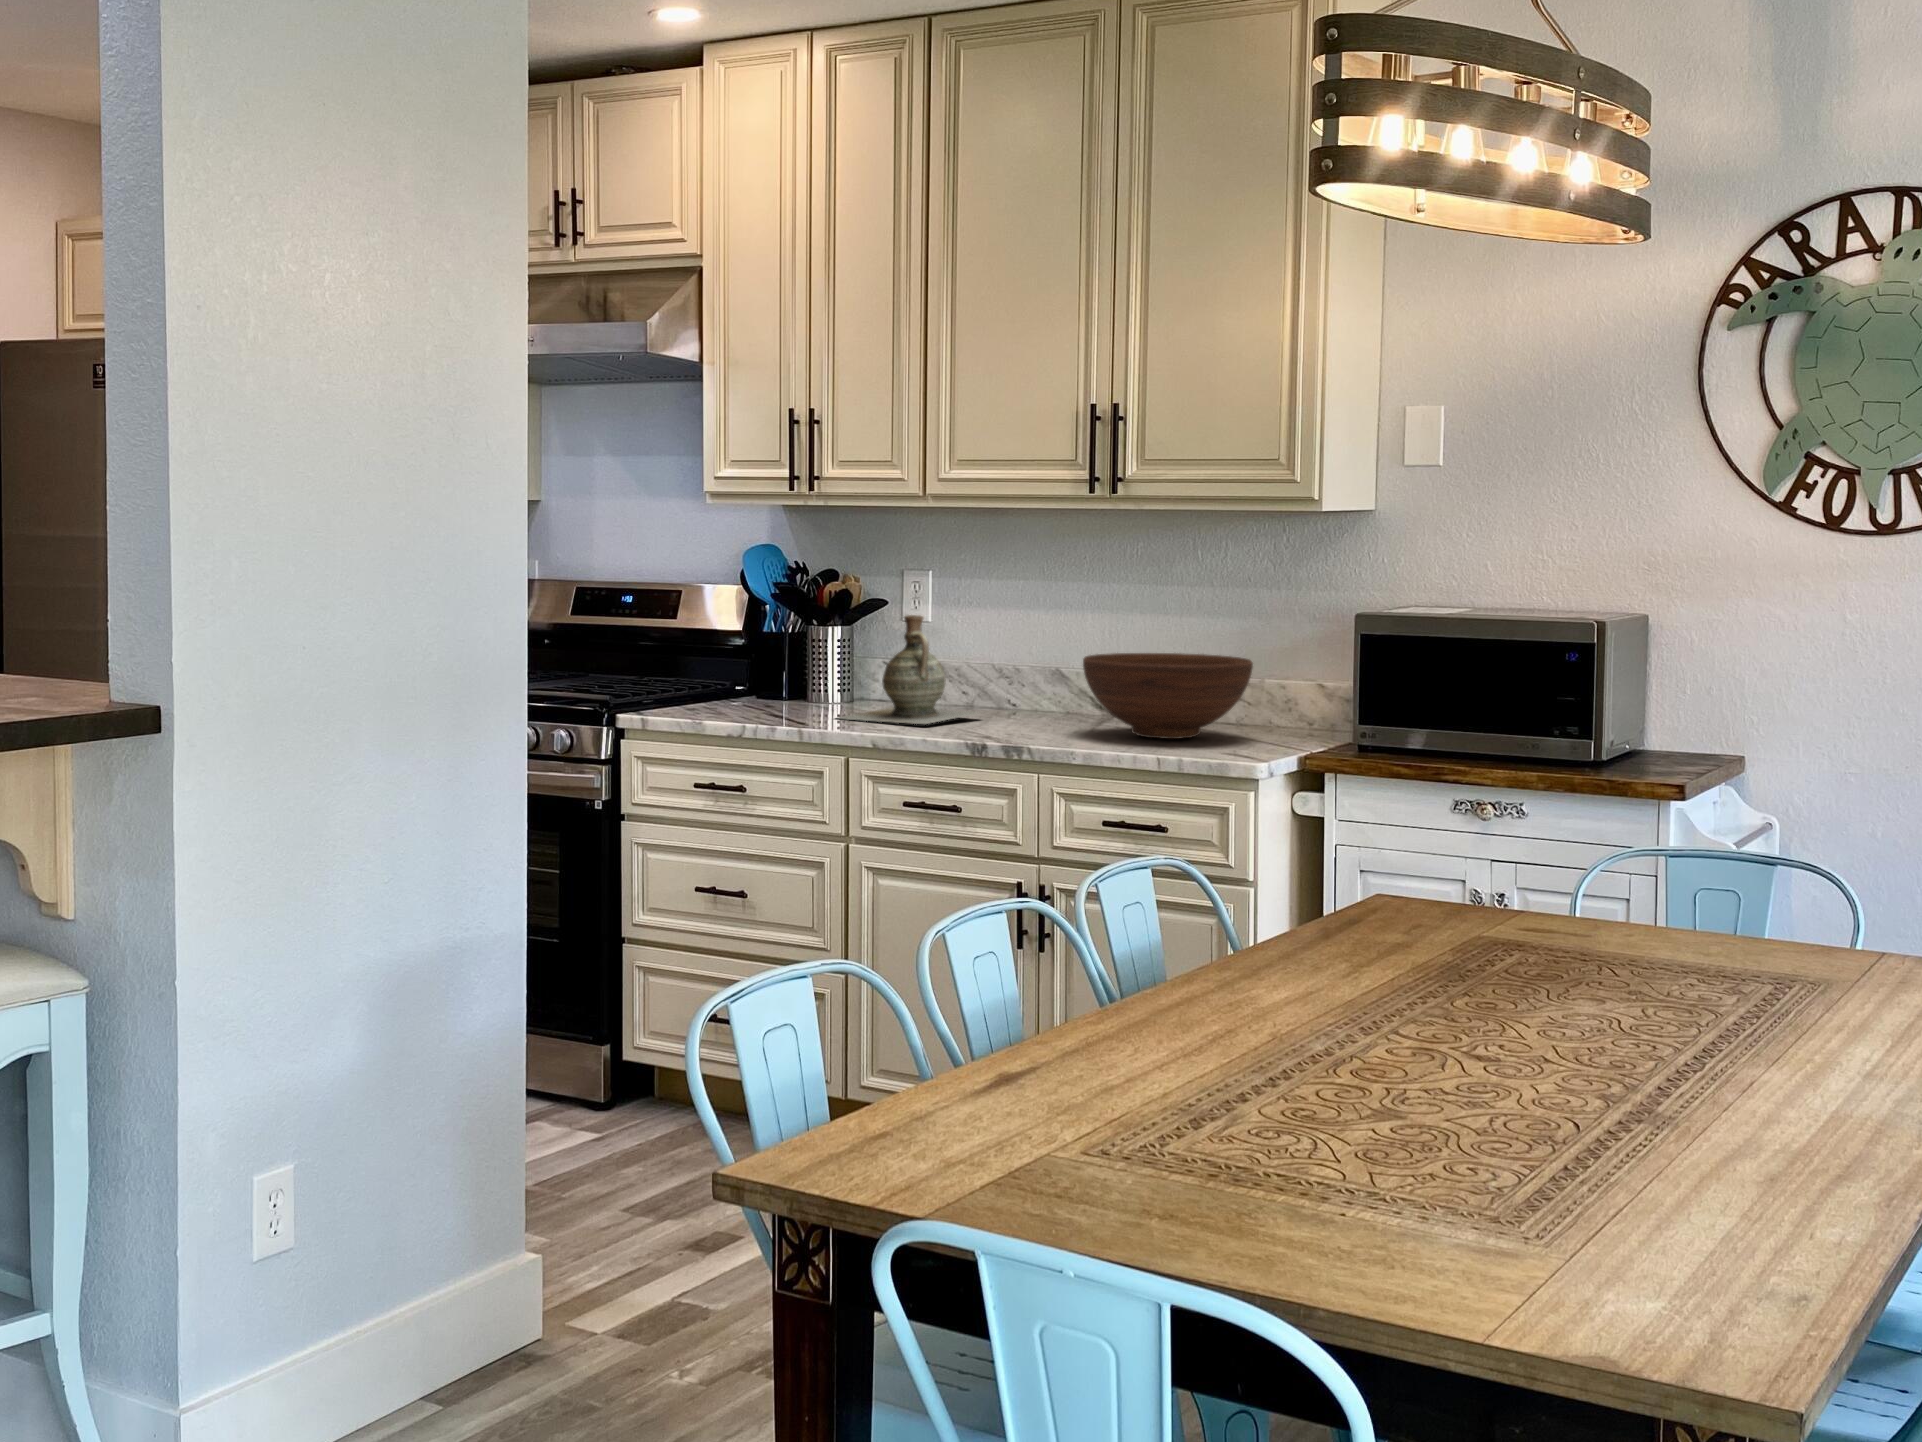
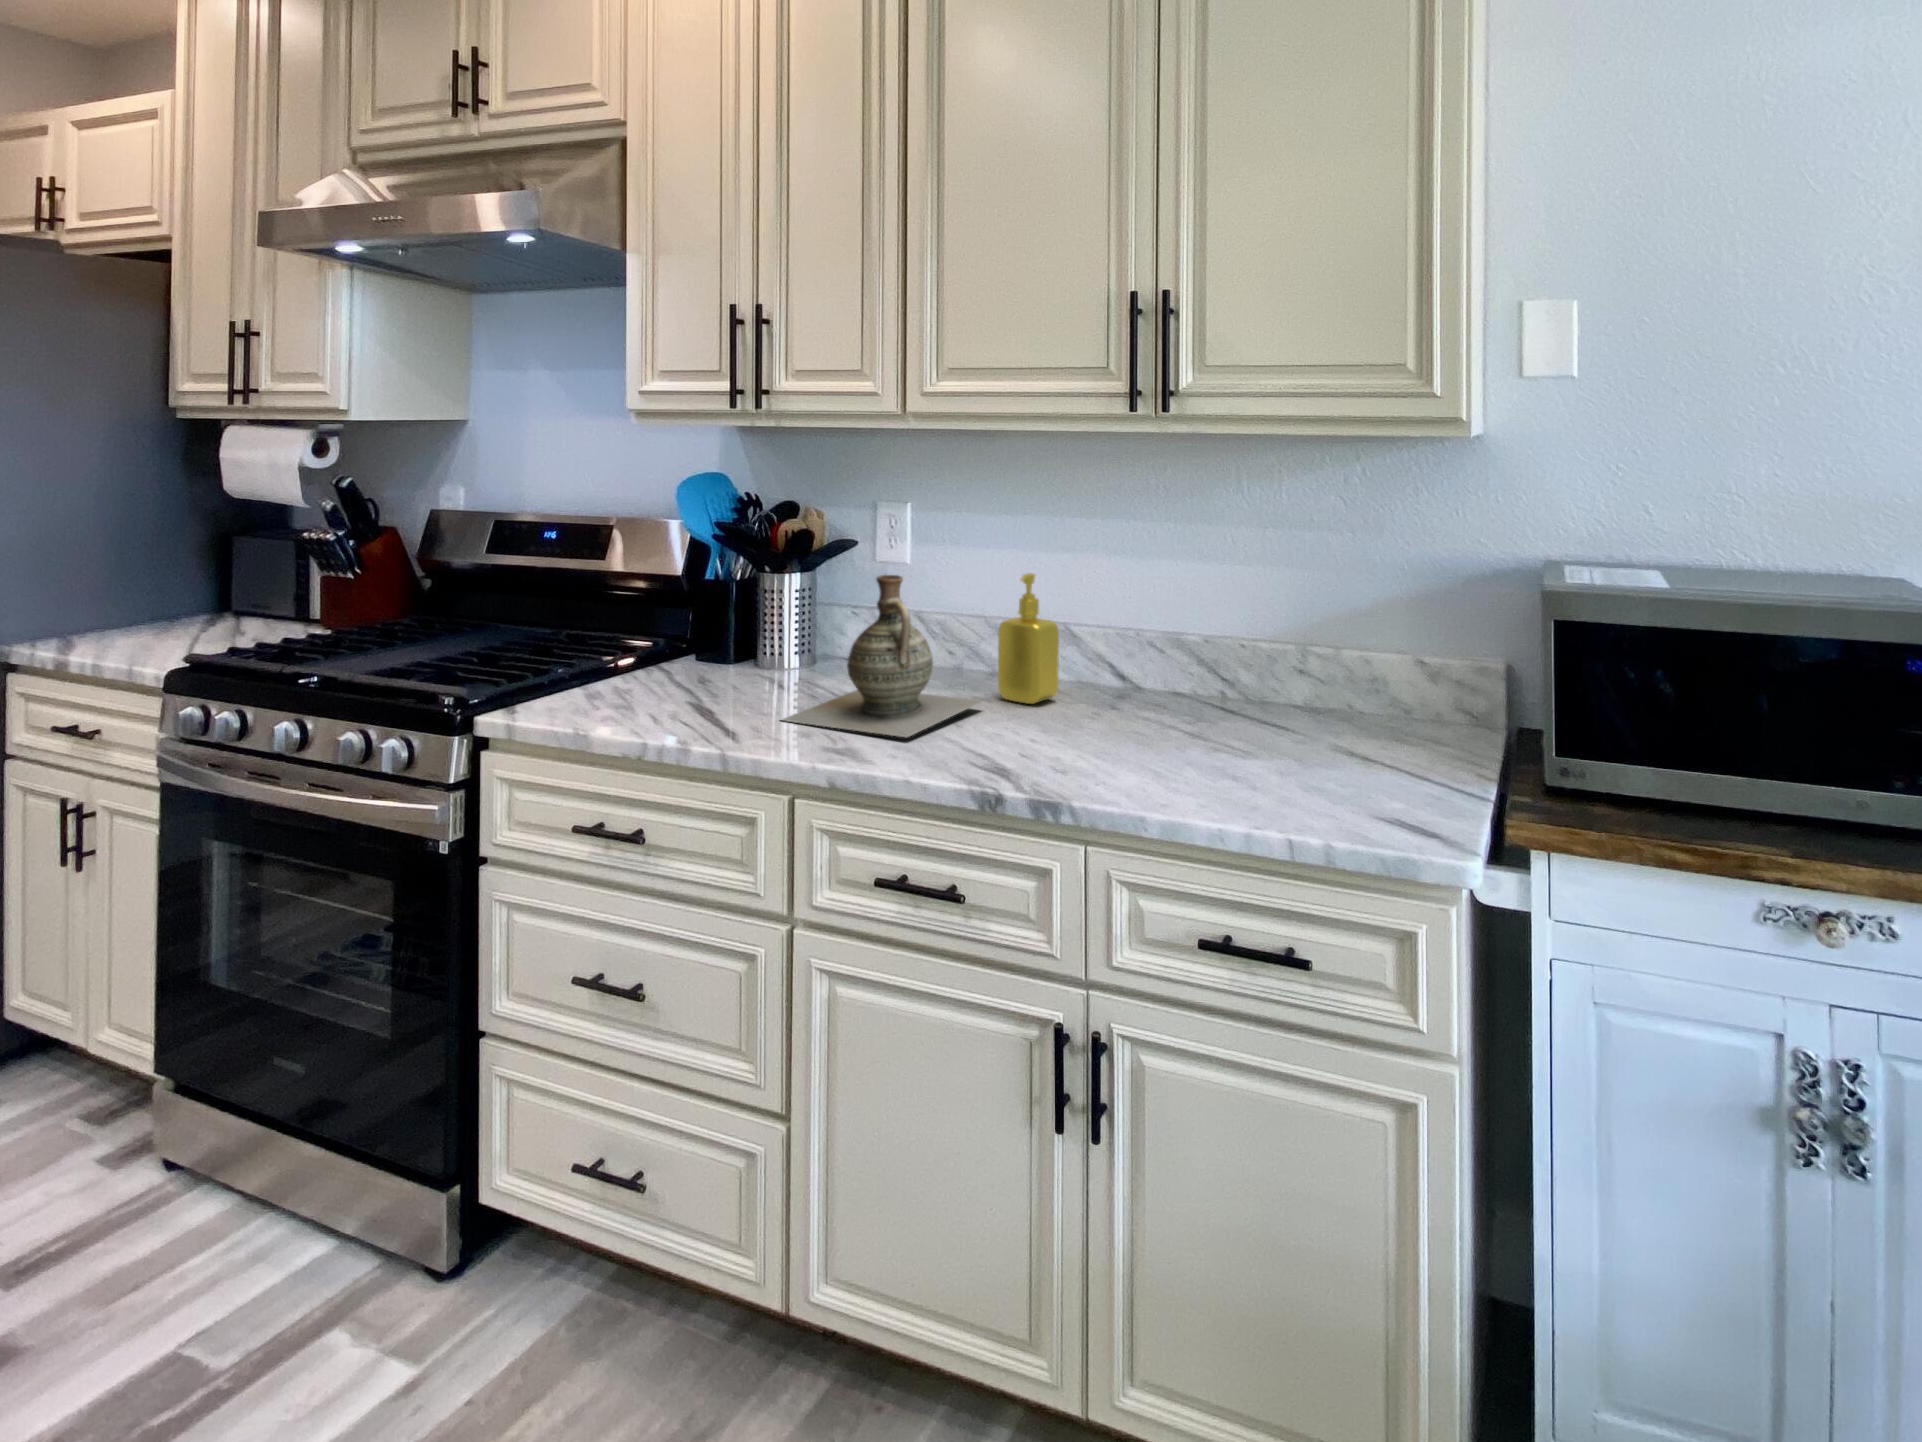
soap dispenser: none [997,619,1045,718] -> present [998,573,1059,704]
fruit bowl: present [1083,653,1253,739] -> none [1128,622,1365,760]

